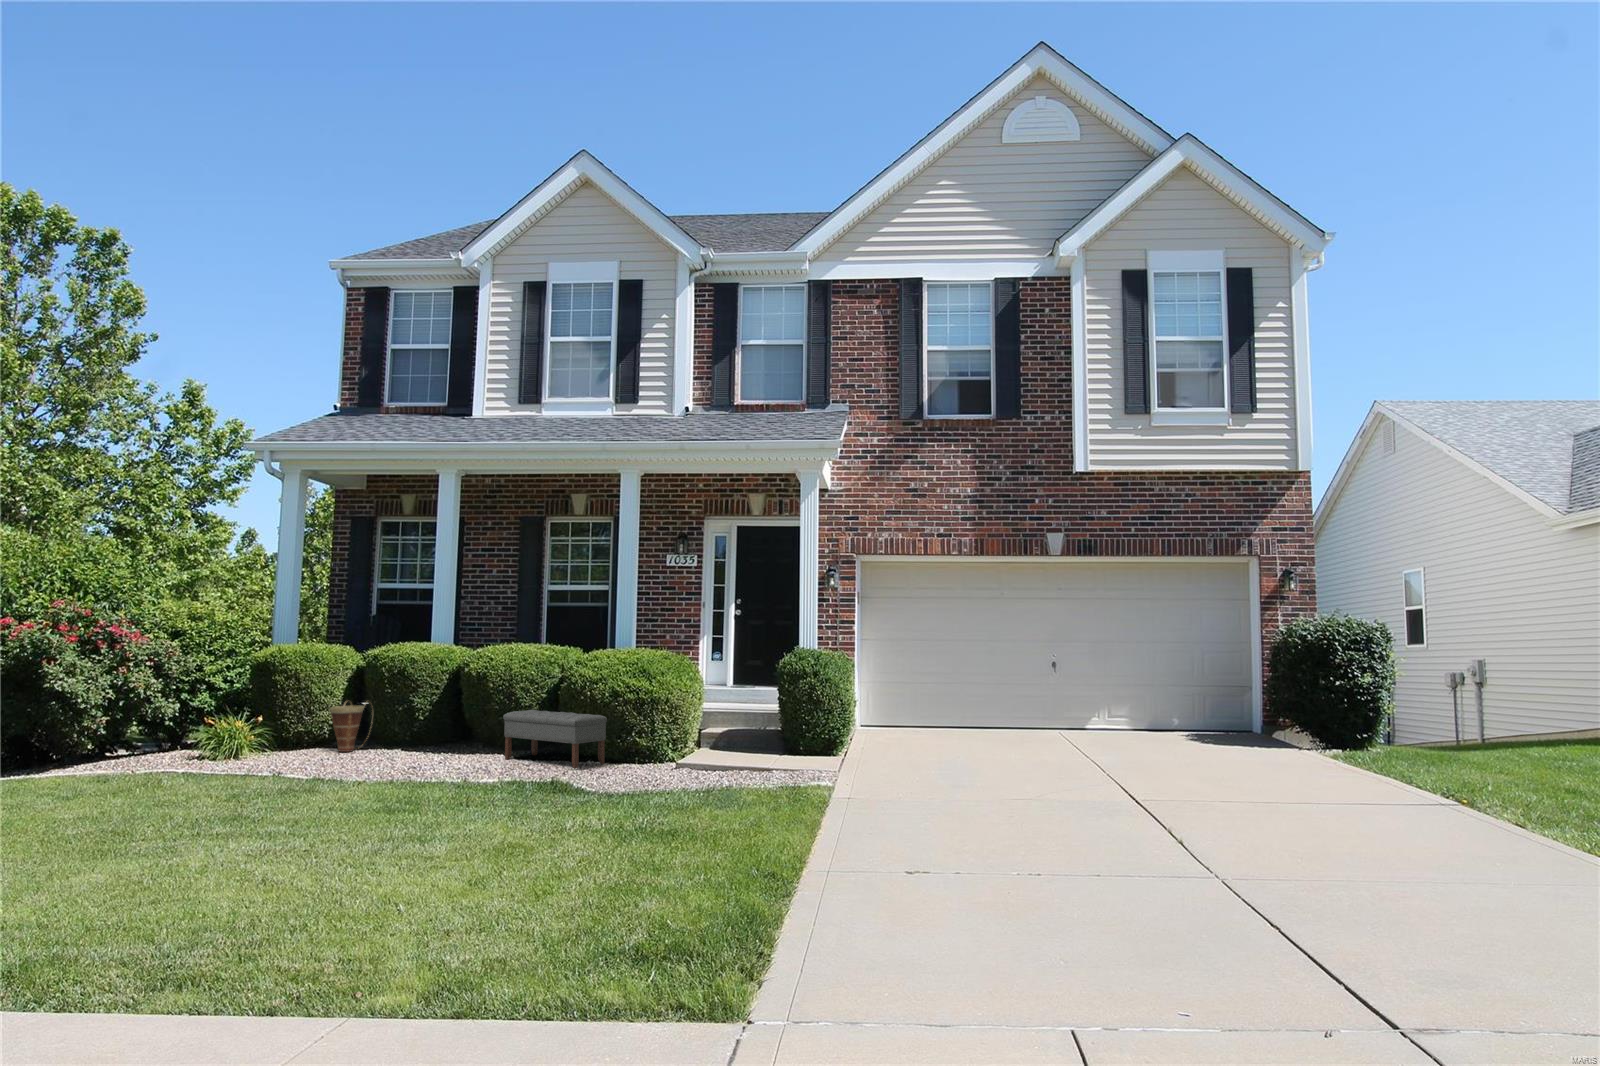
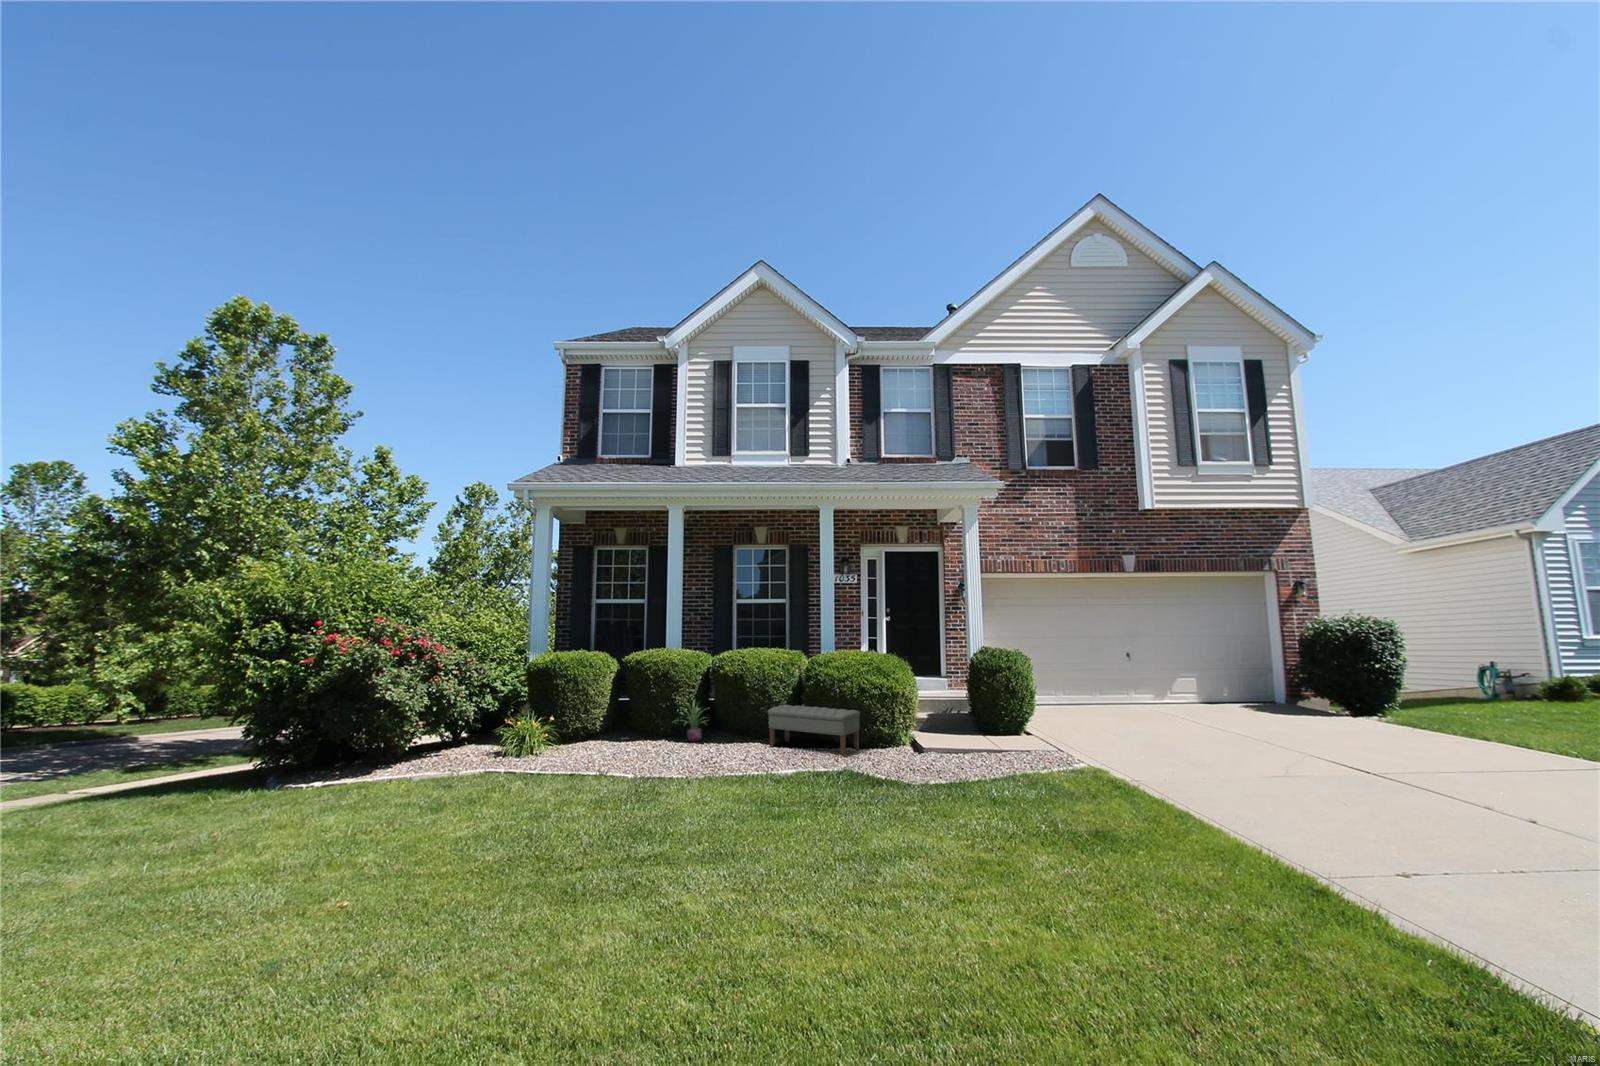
basket: present [330,702,364,752] -> none [613,698,643,742]
decorative plant: none [396,702,455,753] -> present [683,699,702,742]

